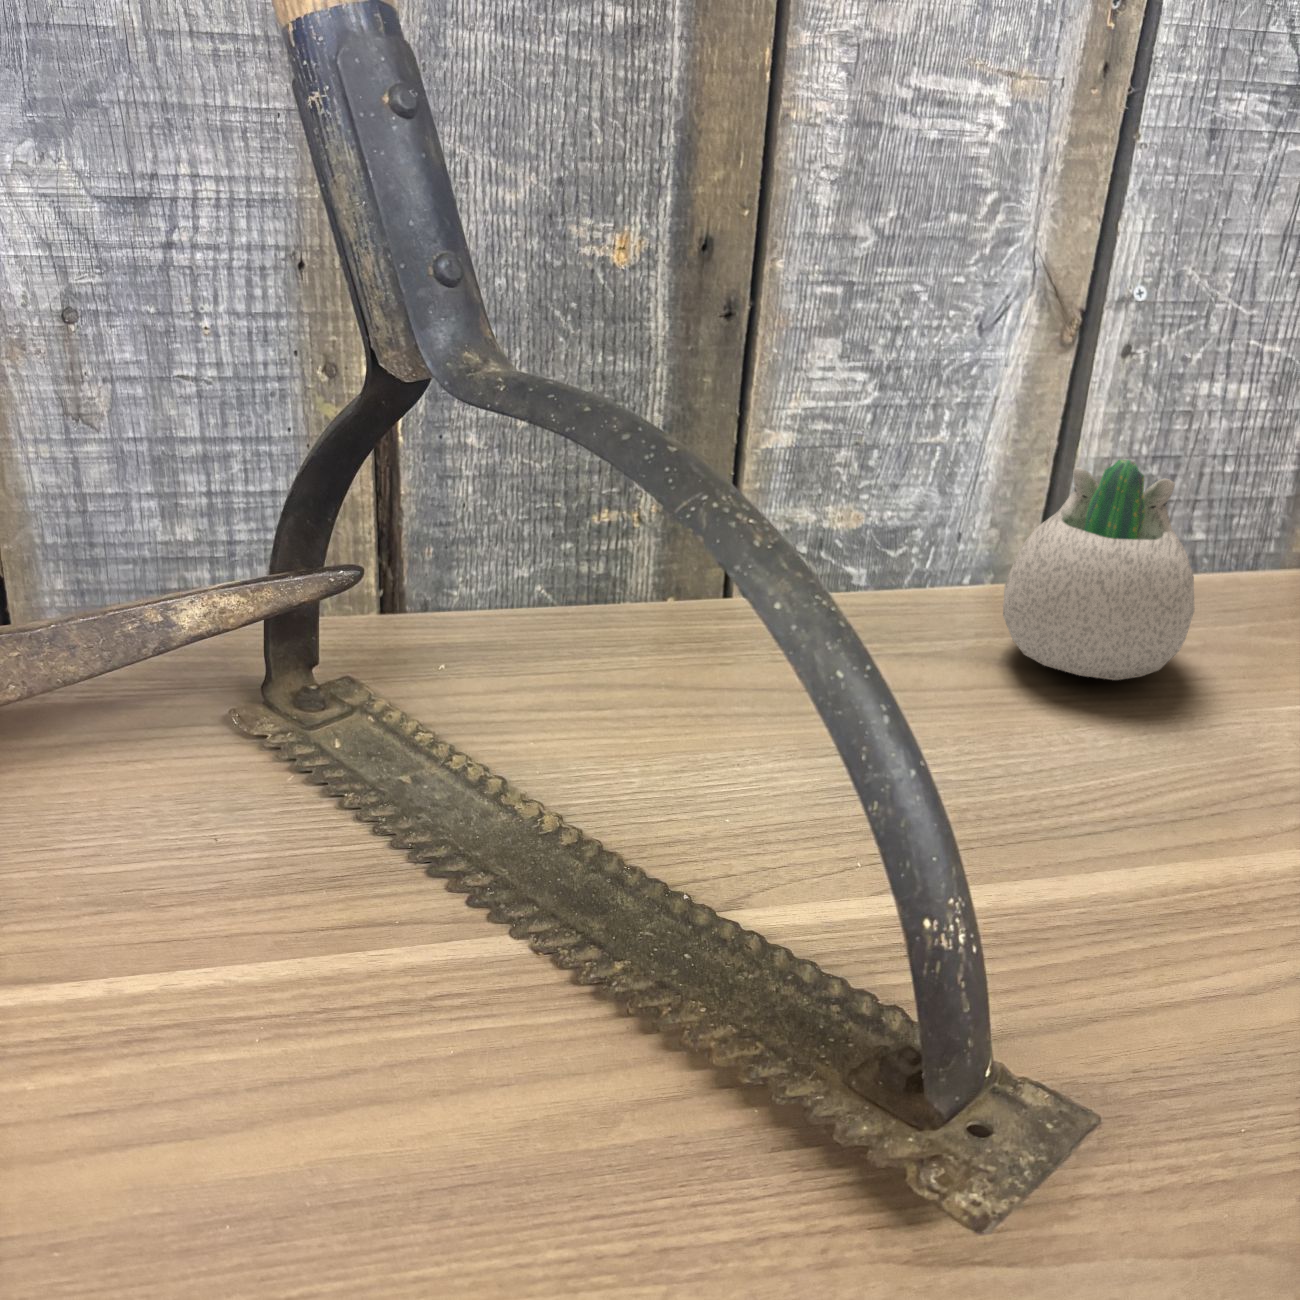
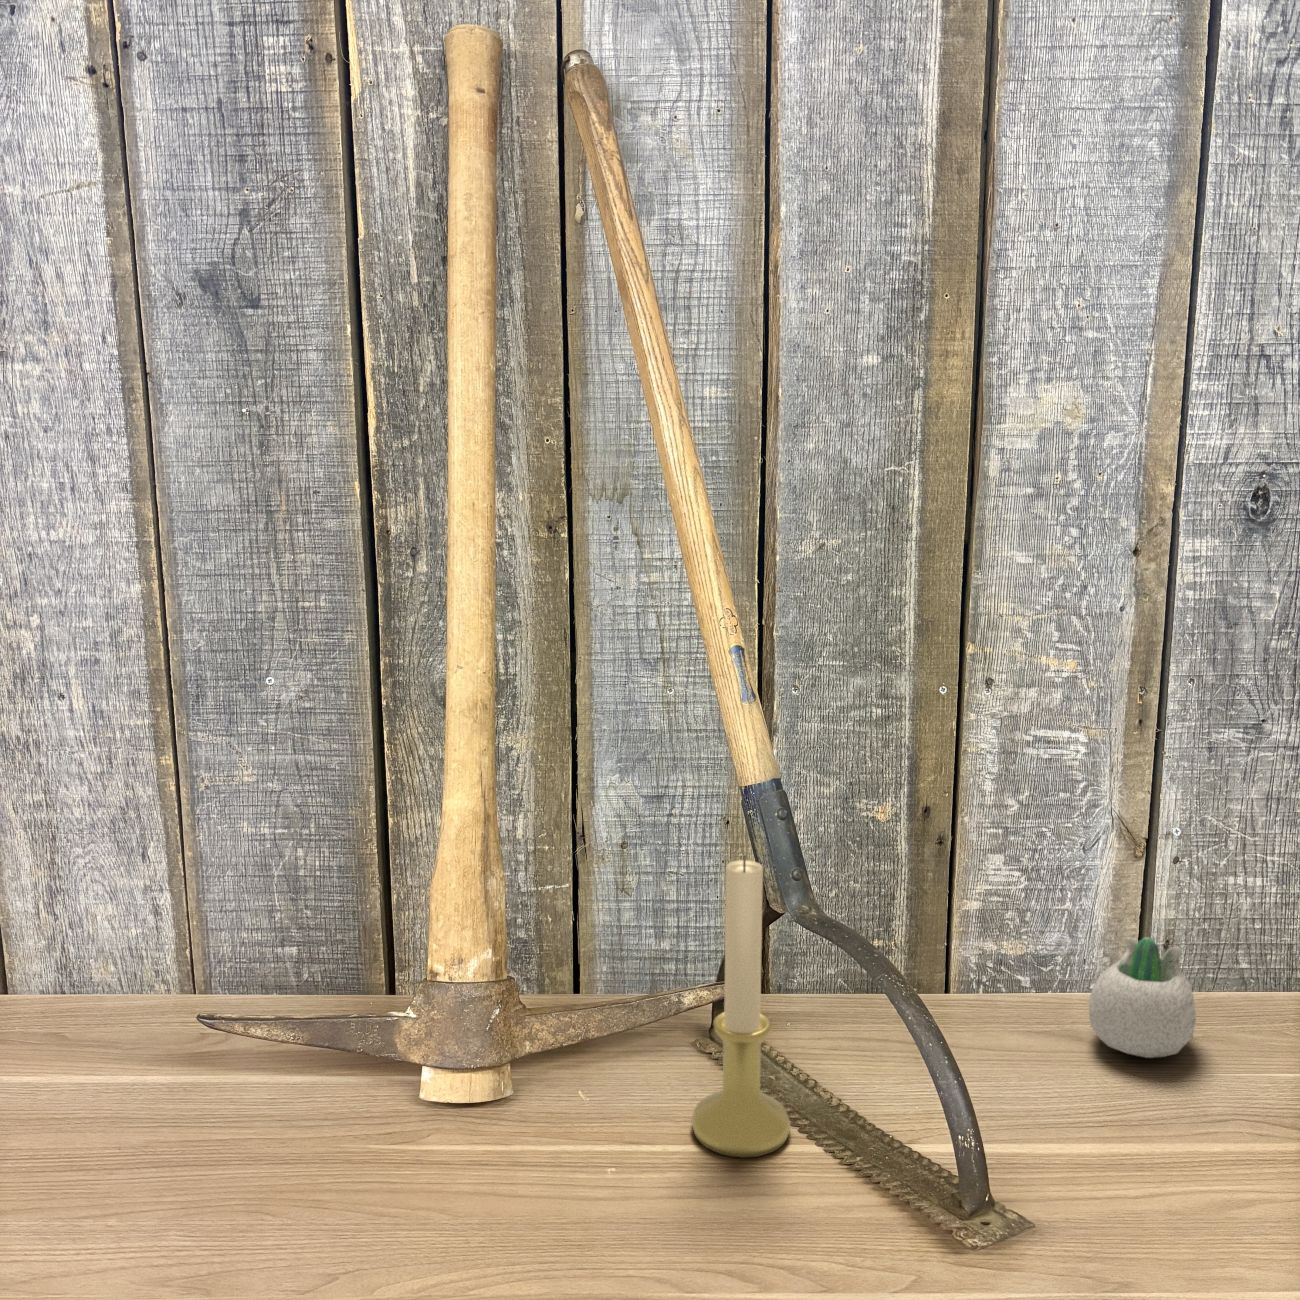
candle holder: none [182,166,428,970] -> present [692,855,790,1158]

